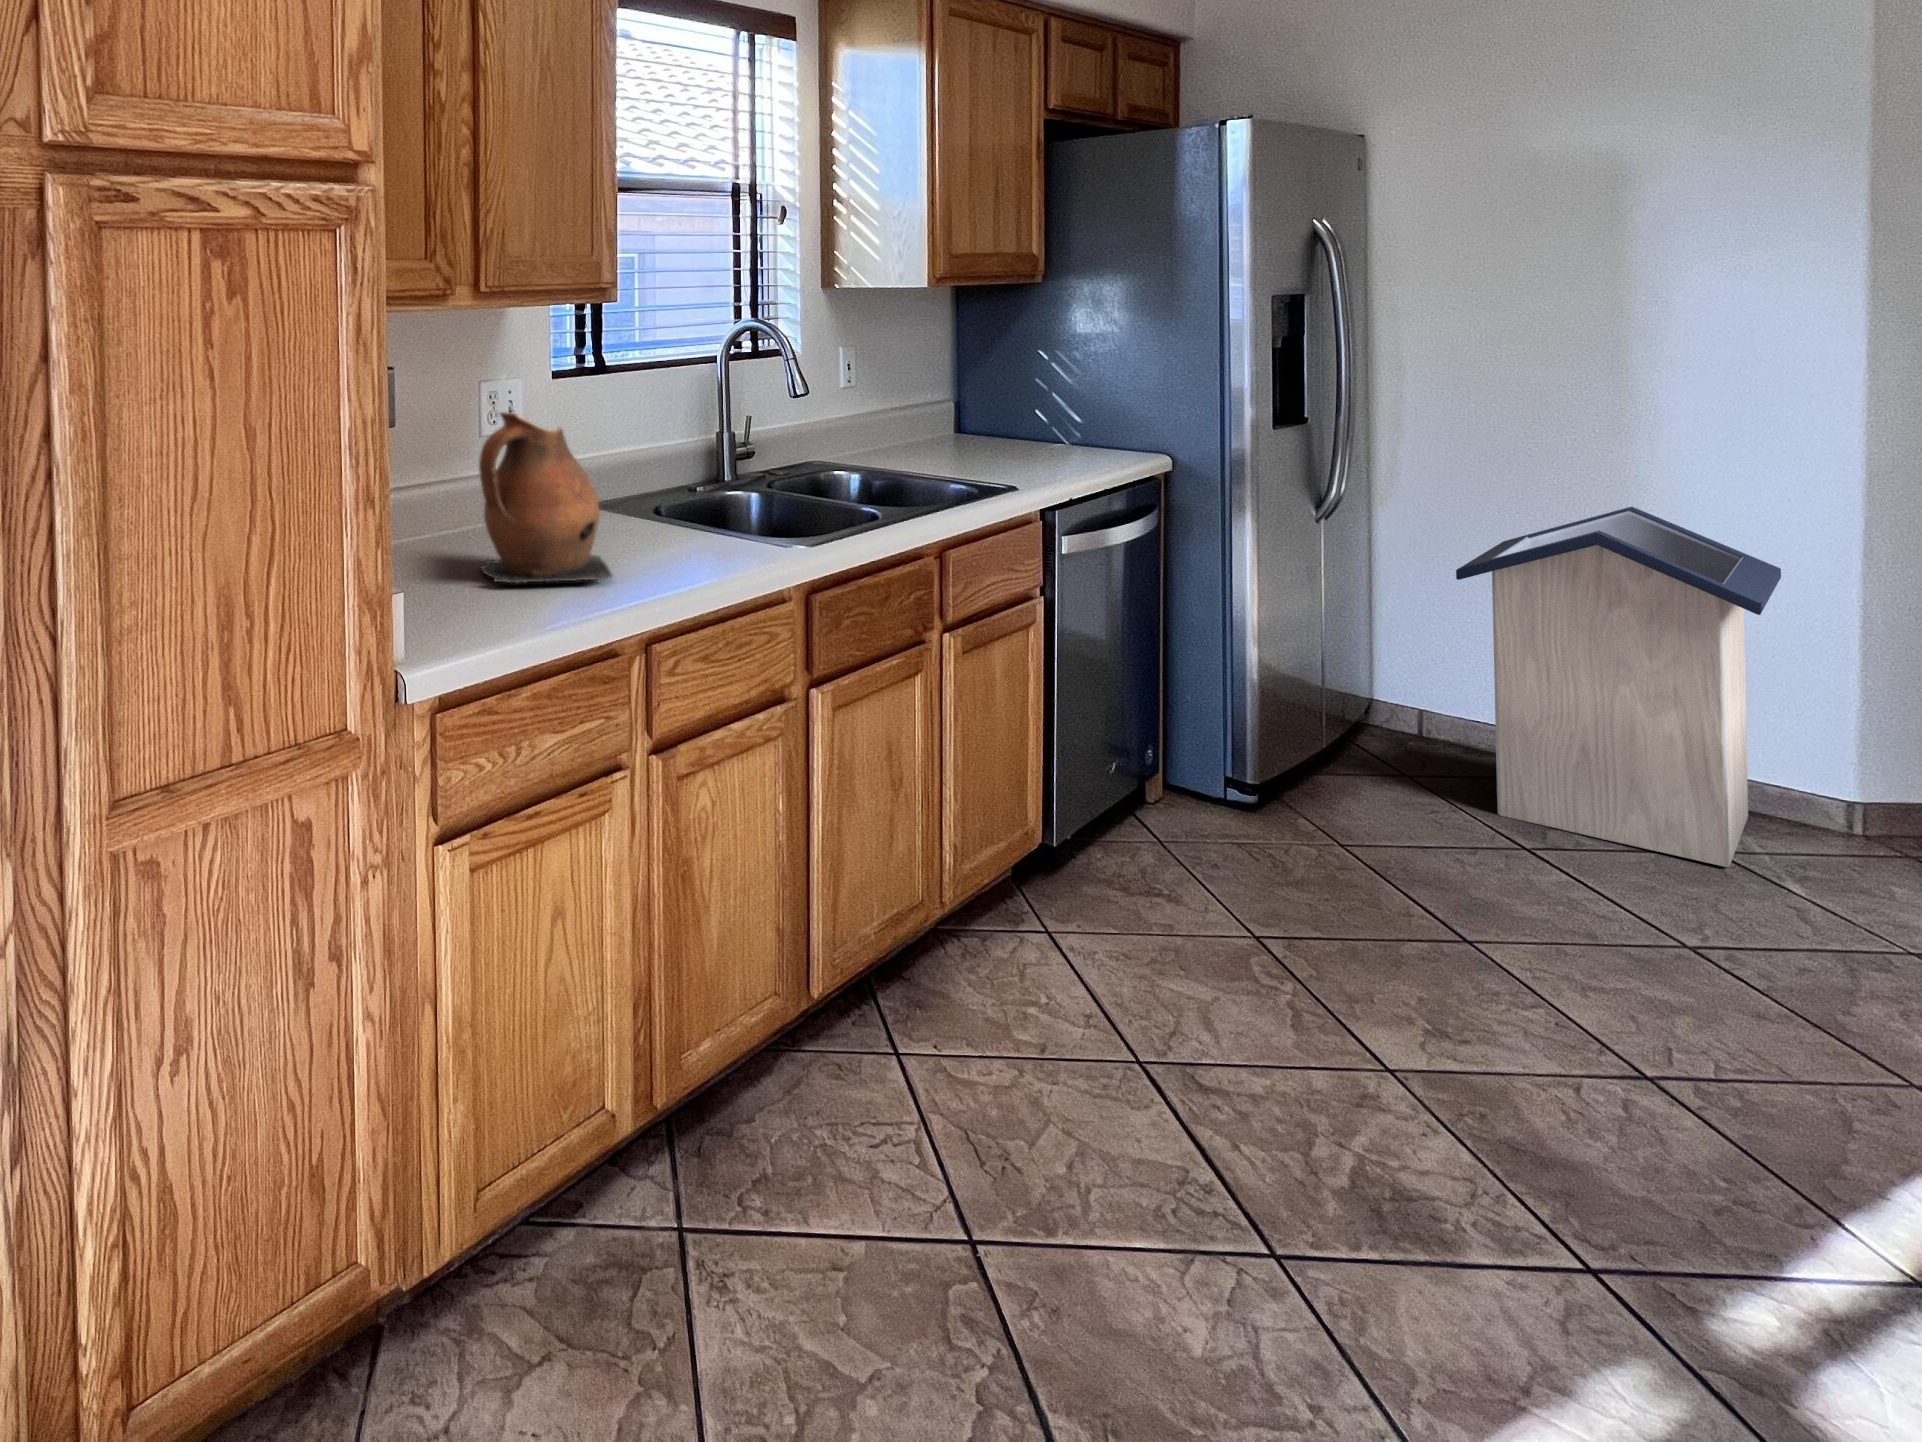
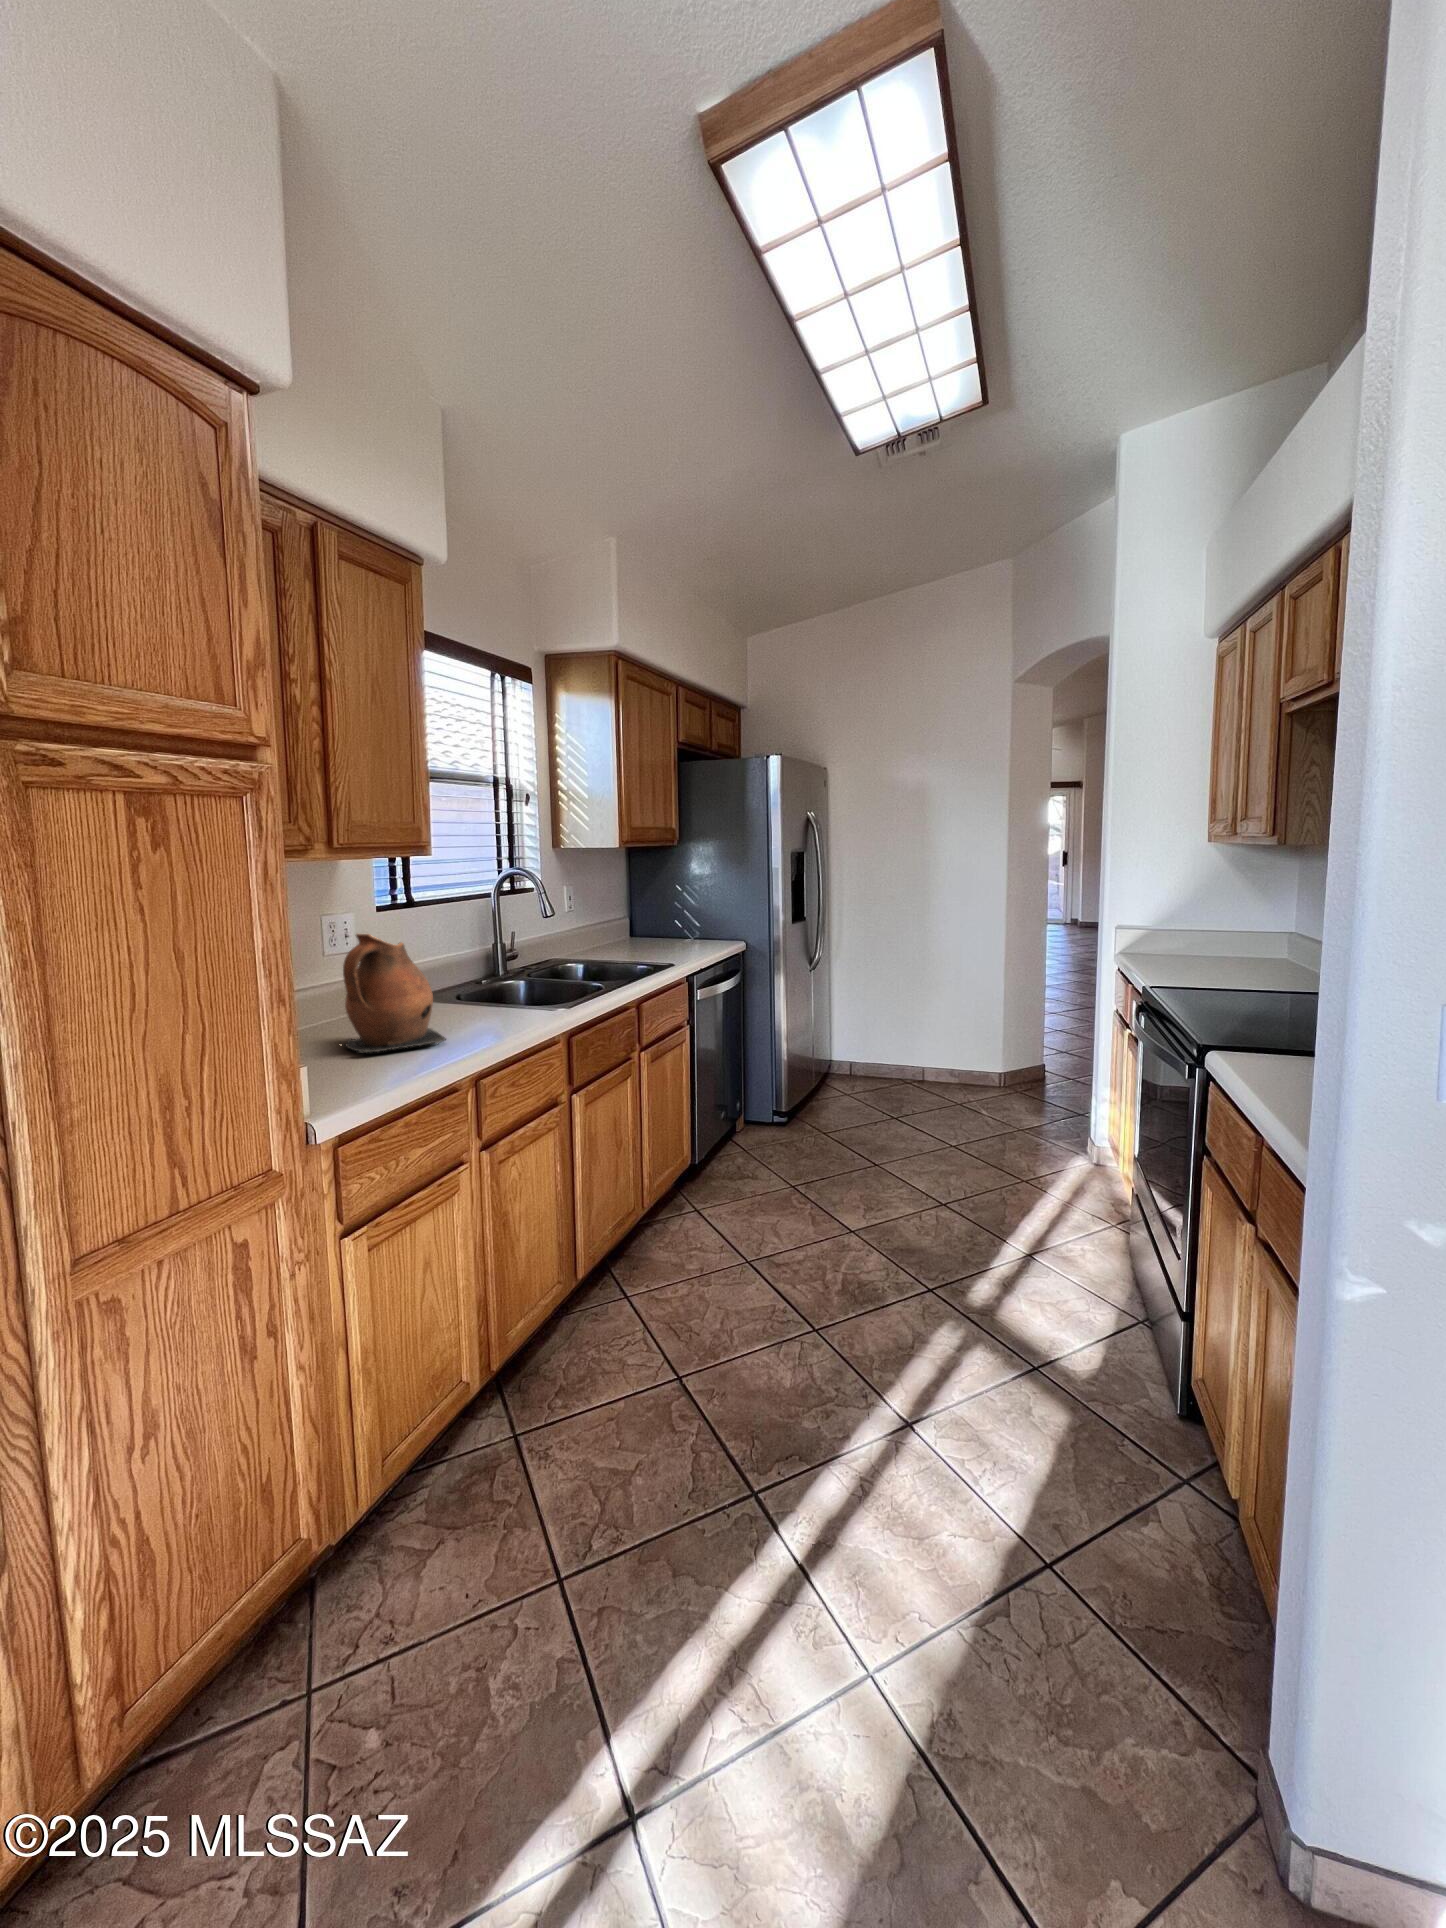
trash can: present [1456,507,1781,867] -> none [868,953,983,1113]

